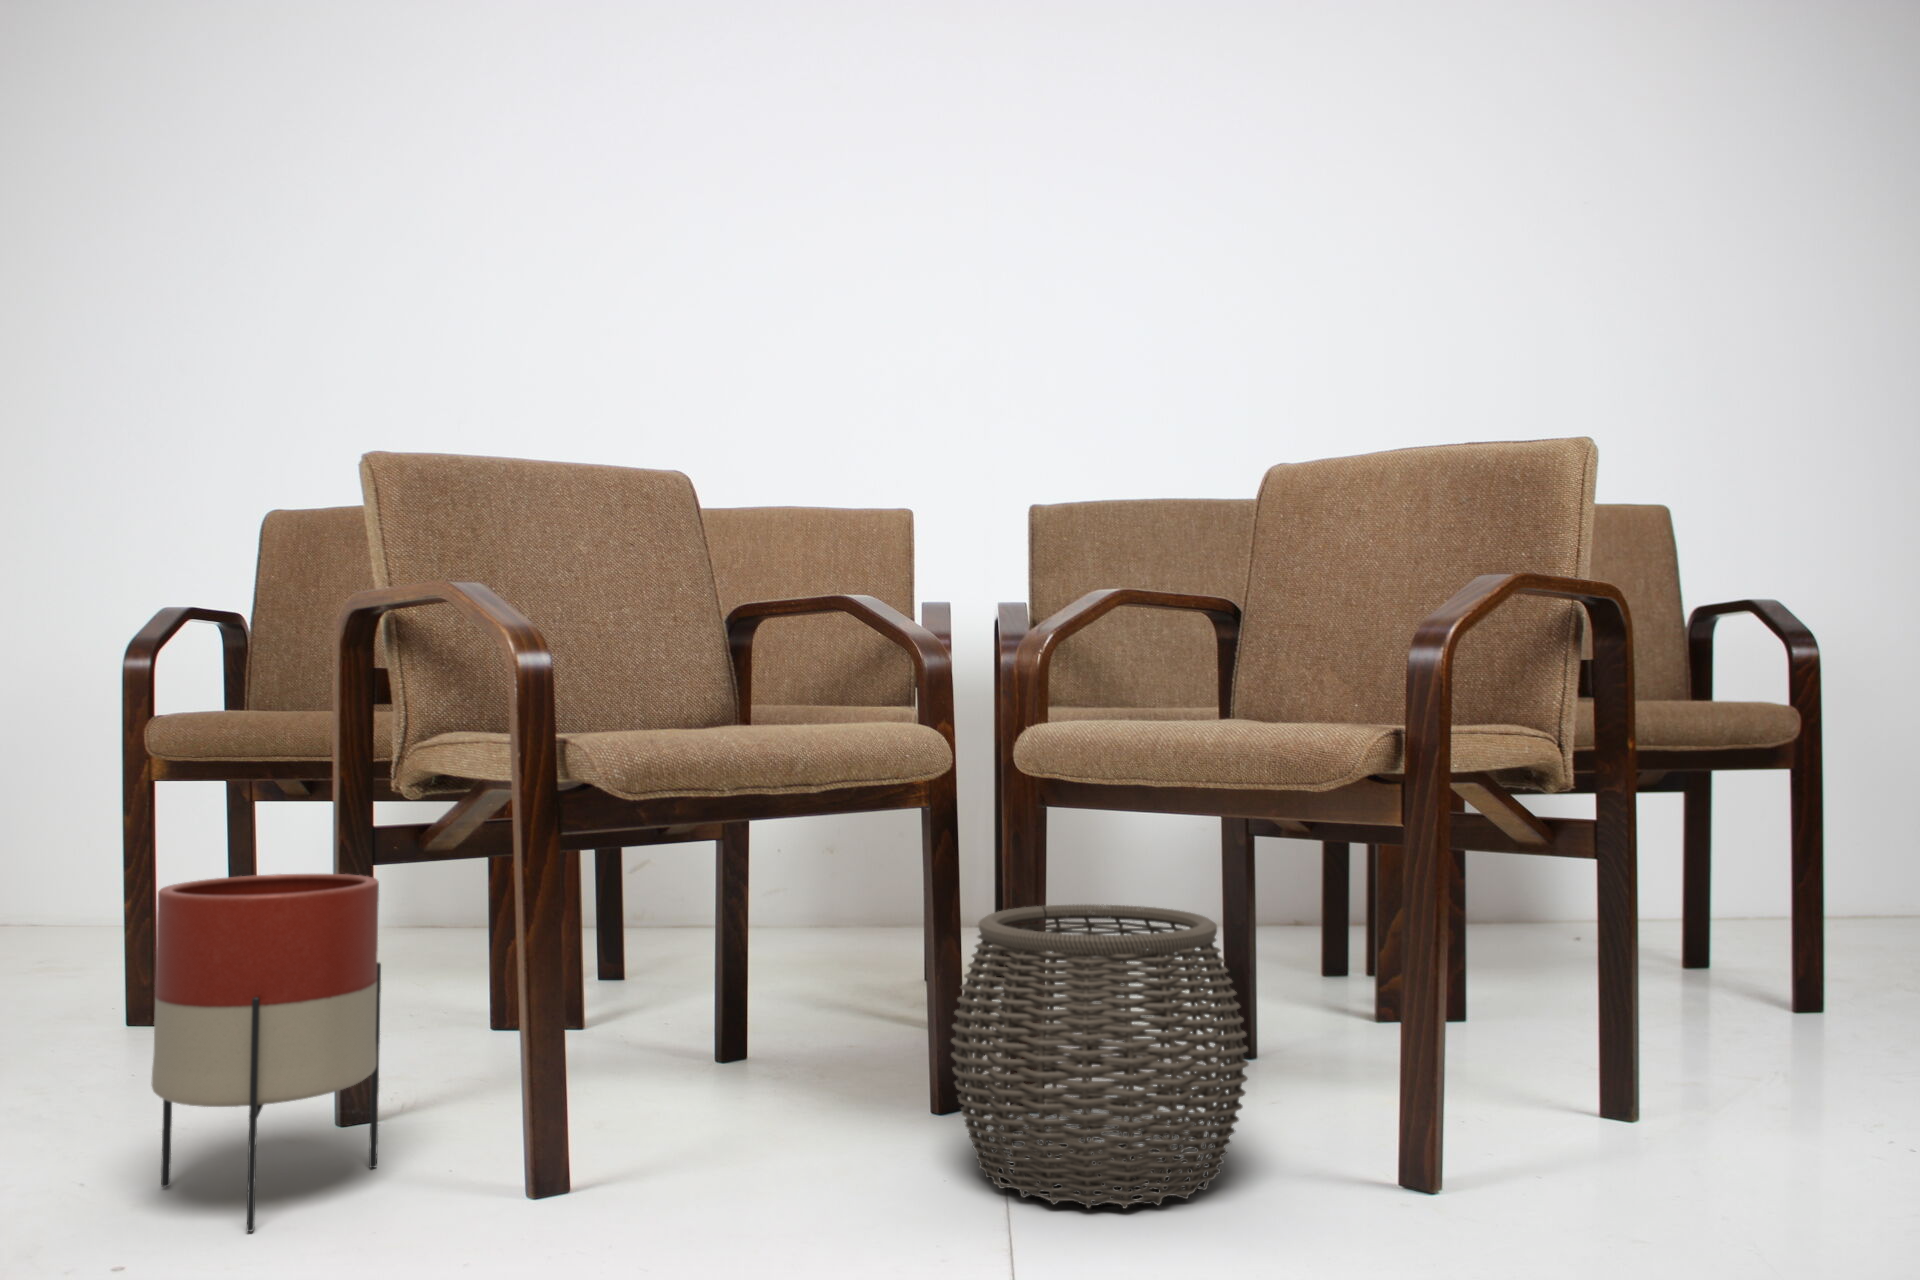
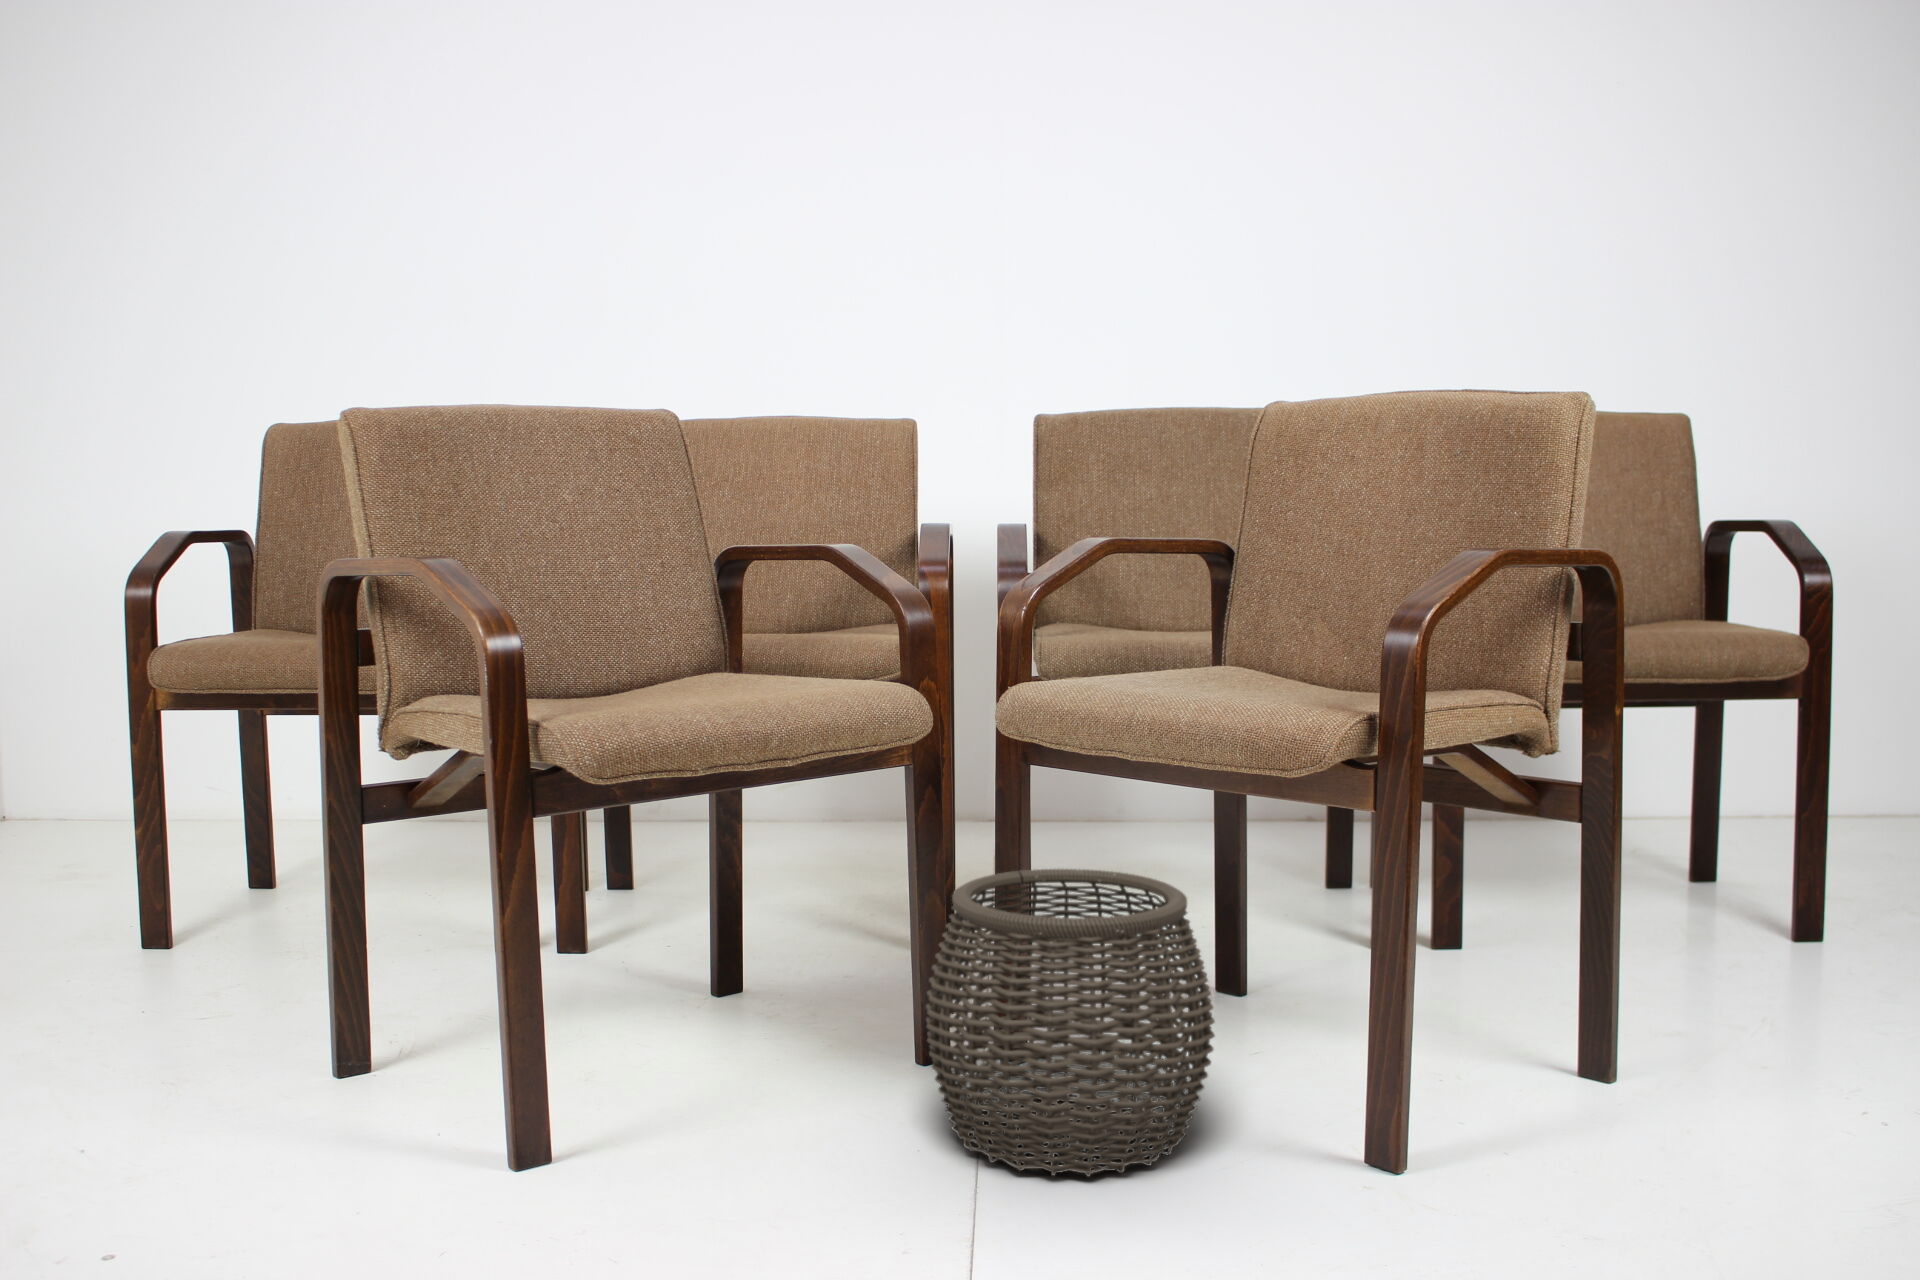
planter: present [151,874,381,1232] -> none [151,840,378,1193]

